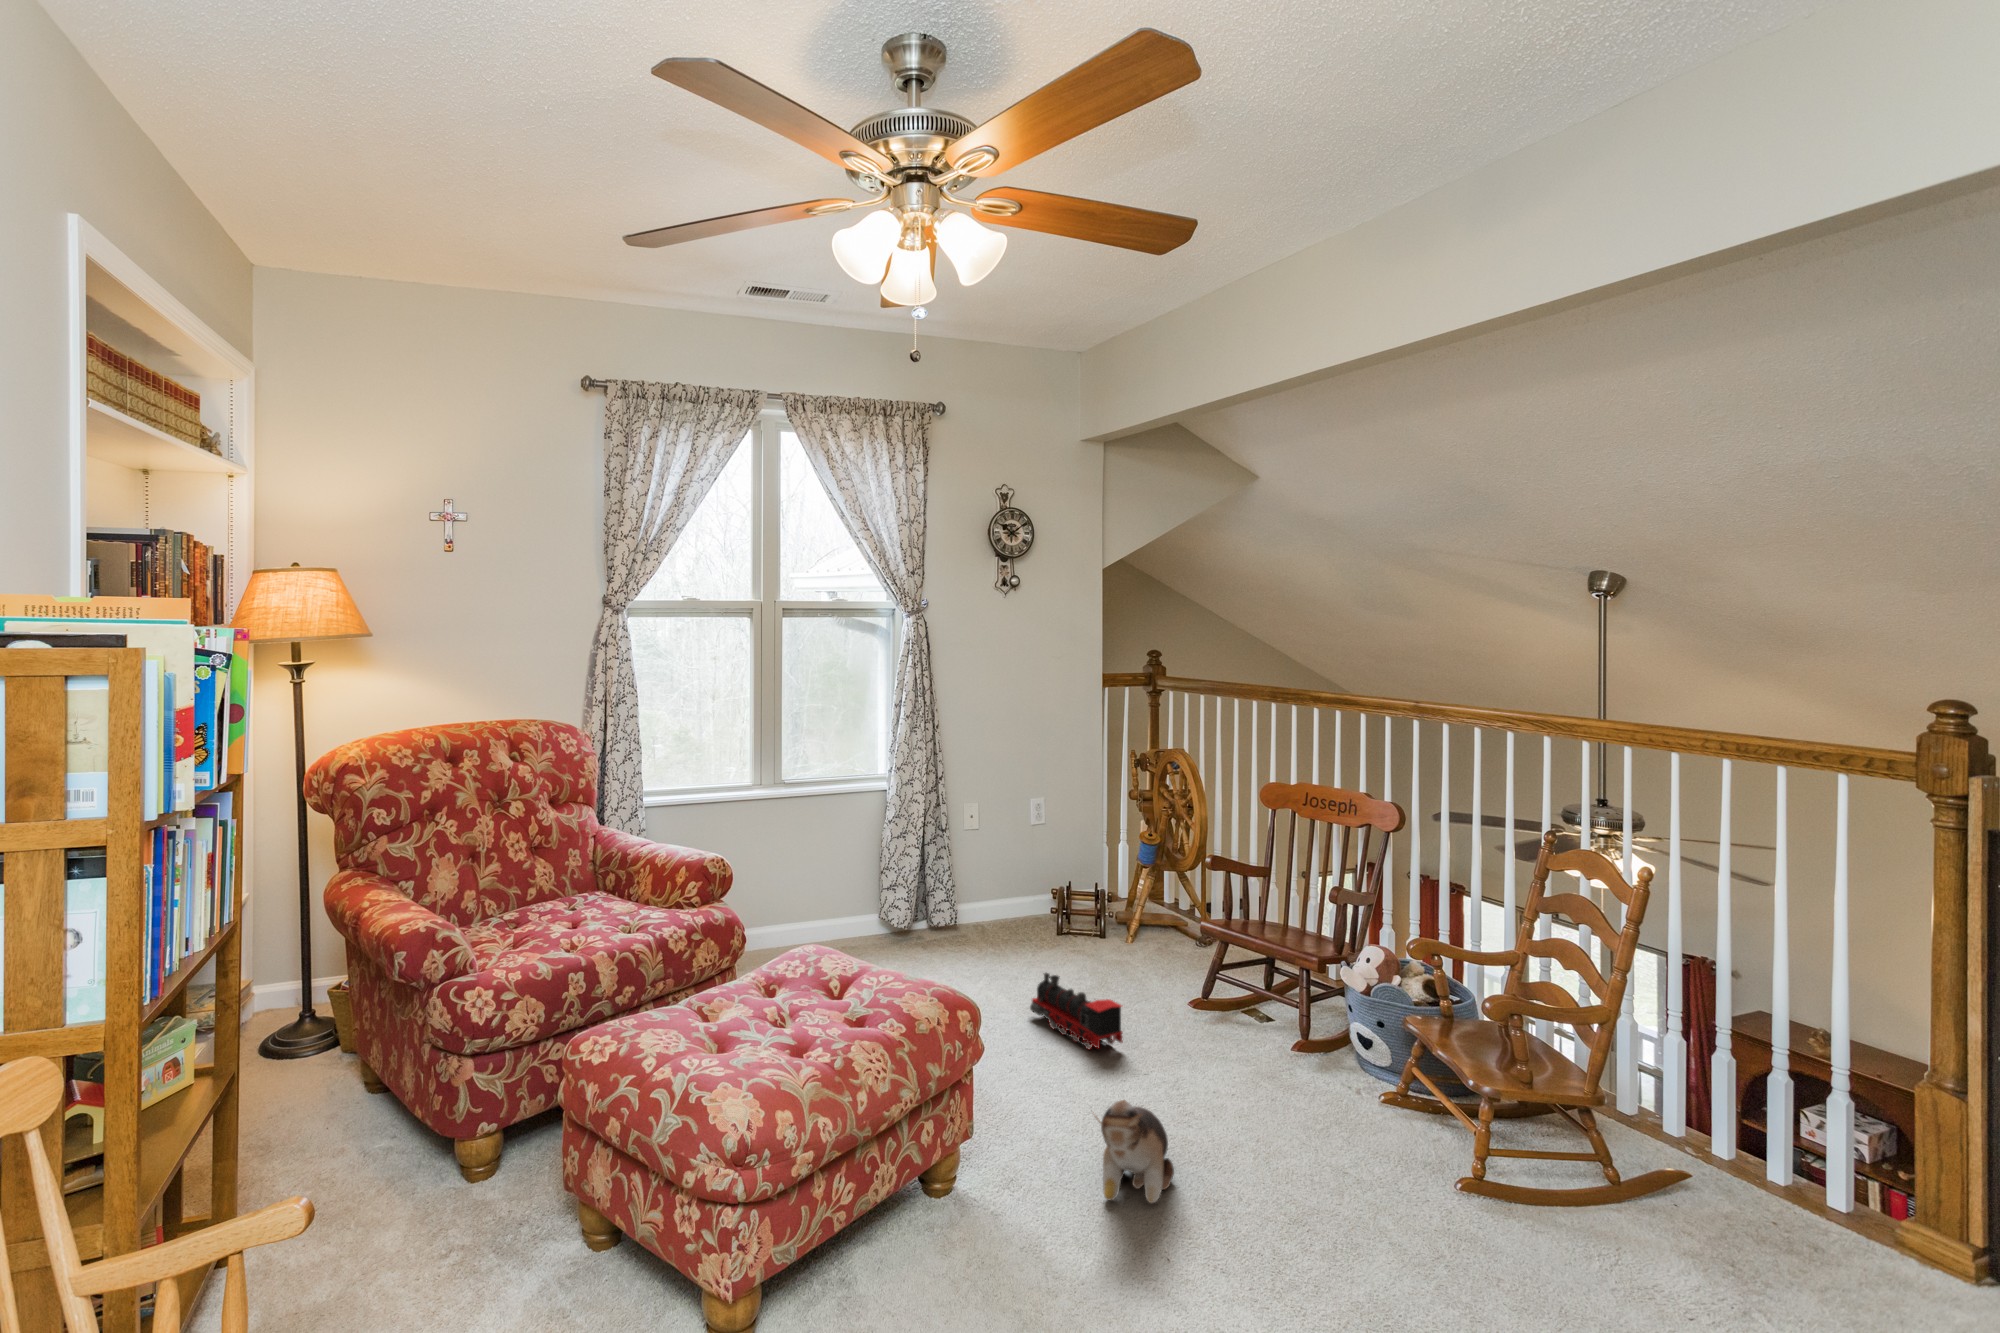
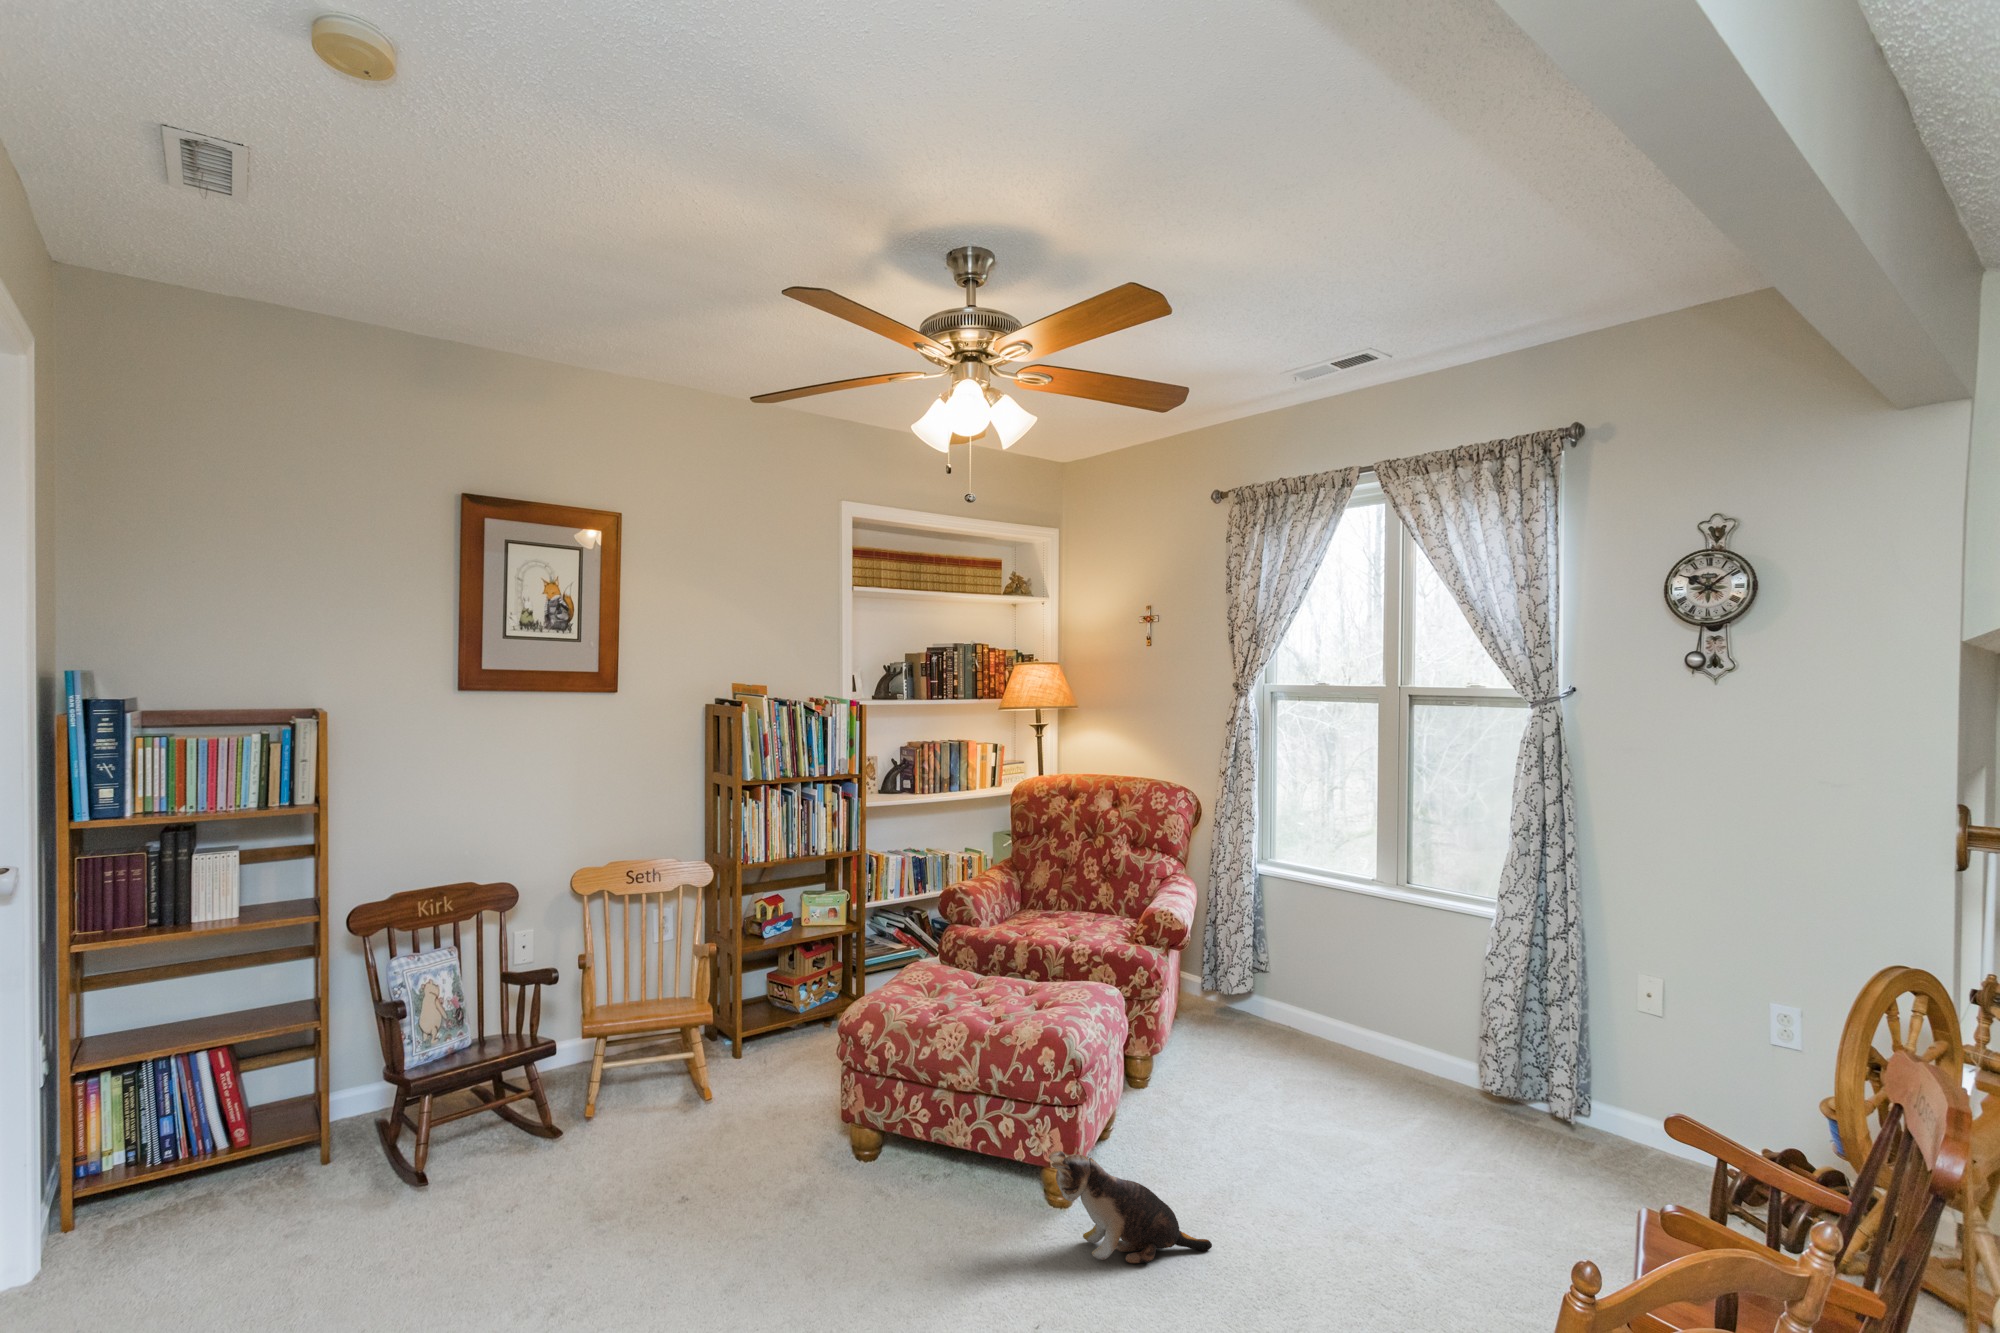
toy train: present [1030,973,1123,1049] -> none [1351,1111,1429,1199]

